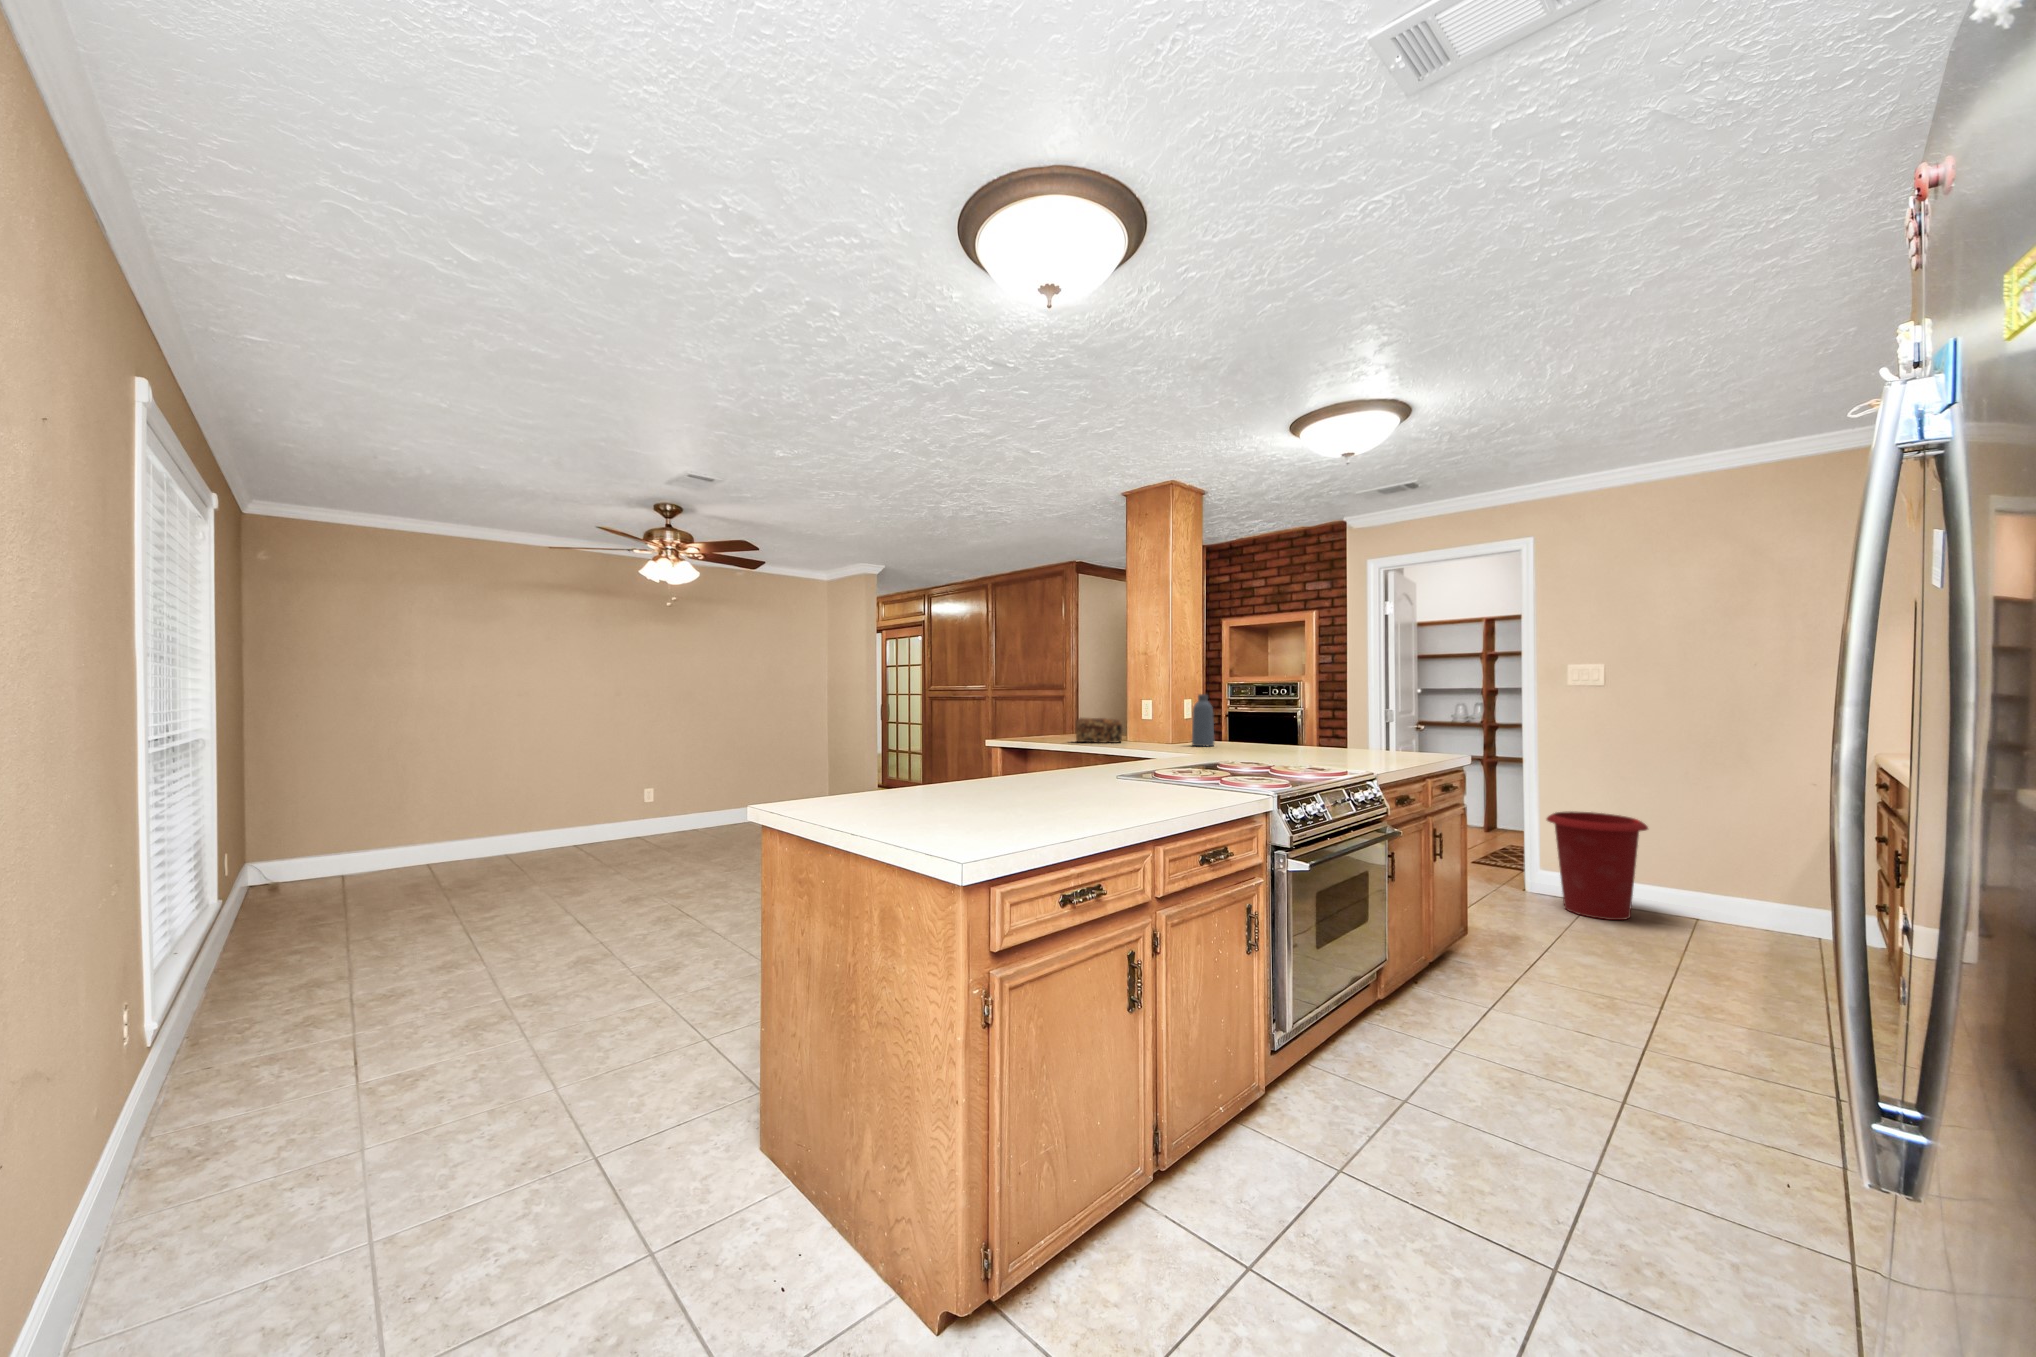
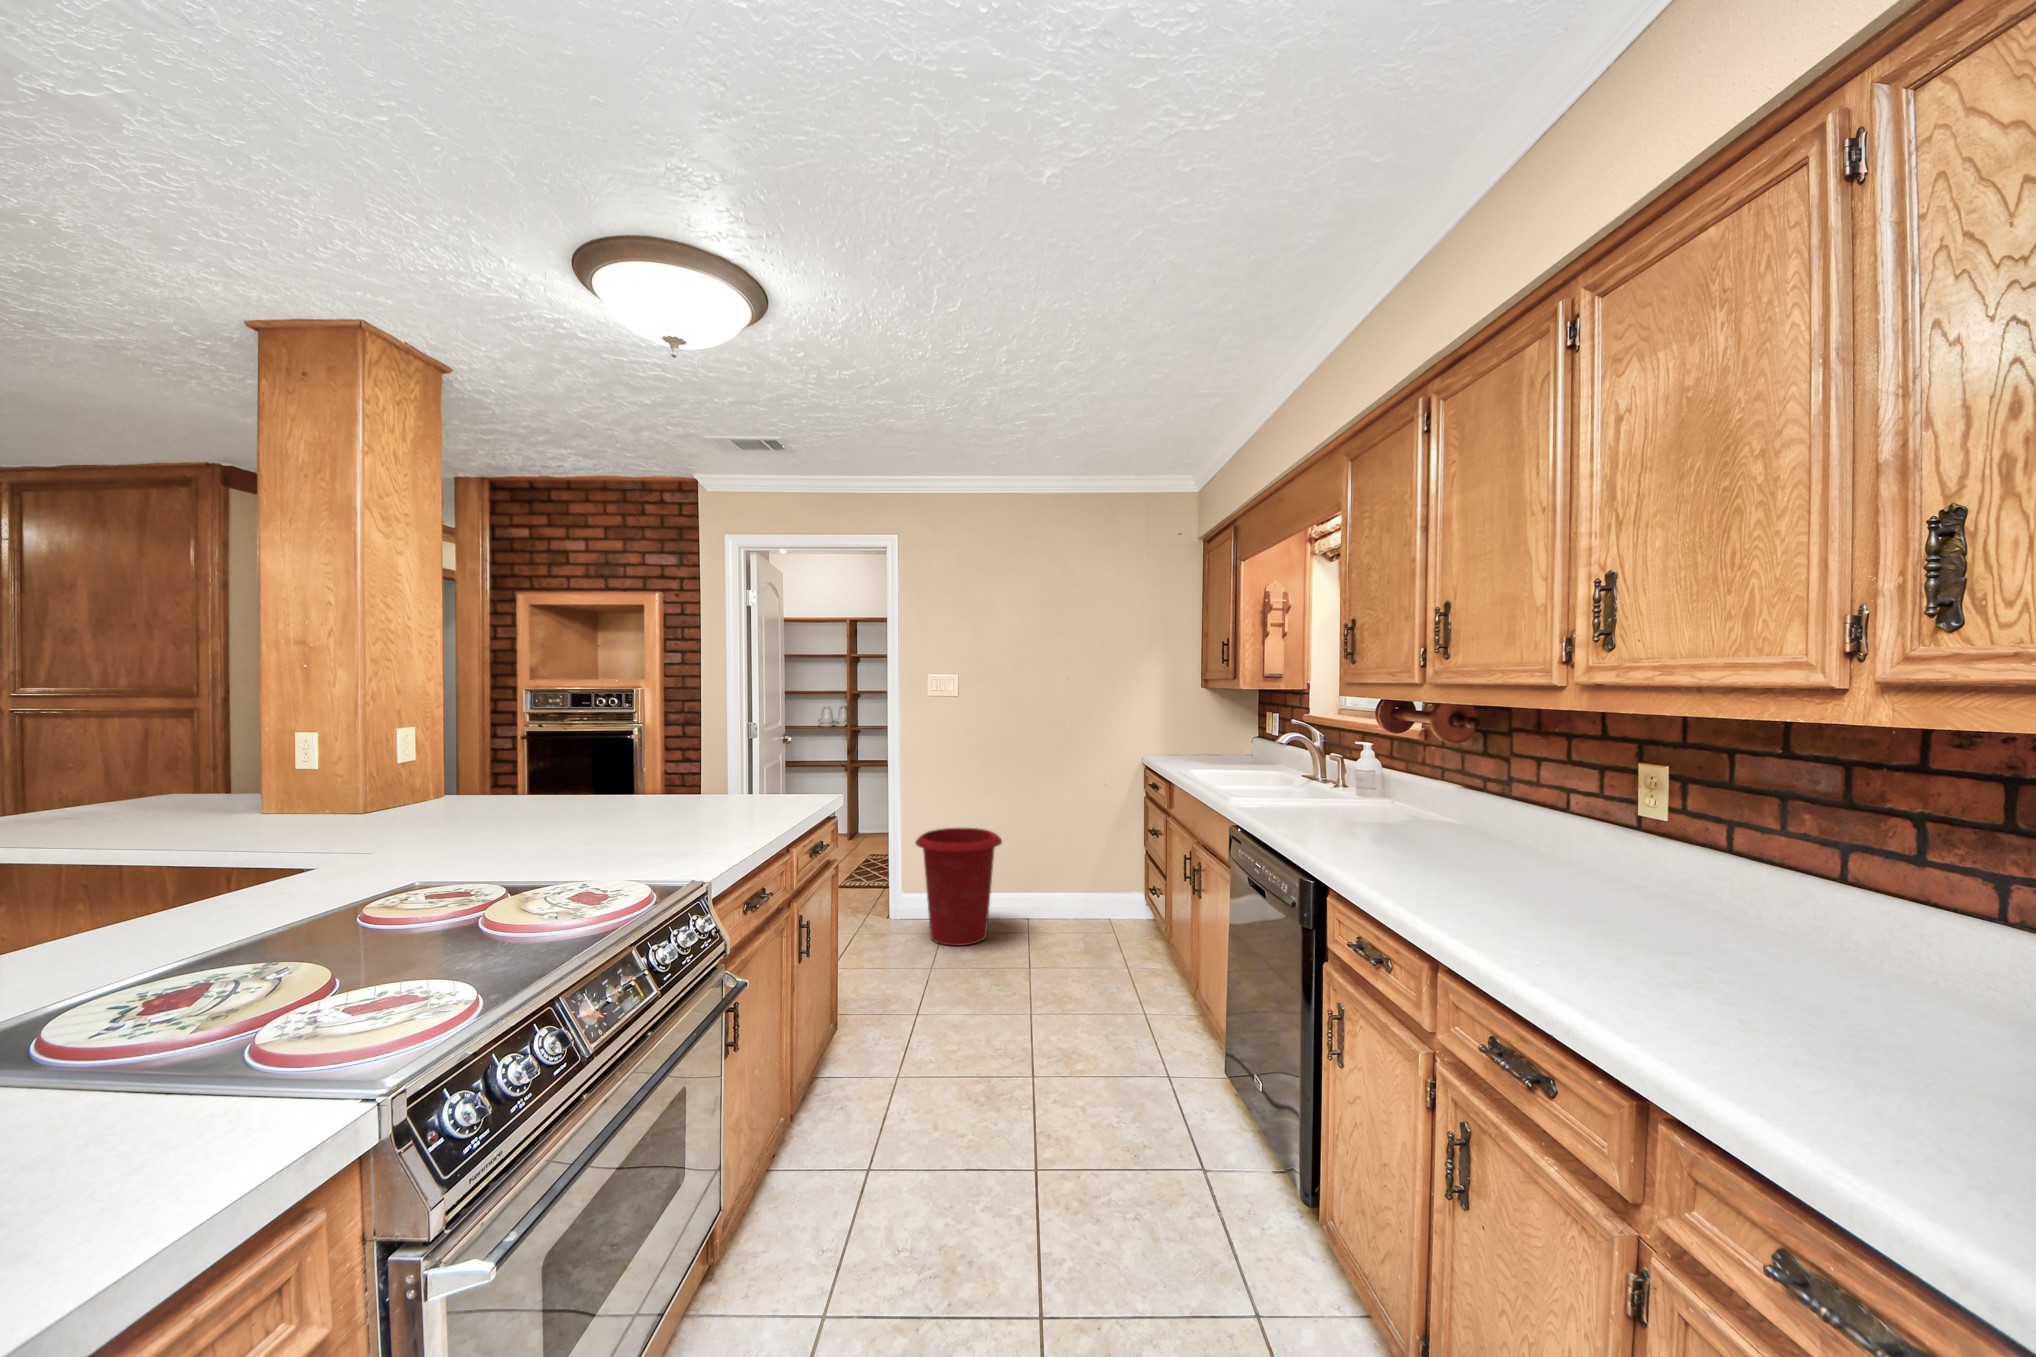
vase: present [1192,694,1214,747] -> none [415,718,463,811]
bread loaf: present [1076,718,1122,743] -> none [118,767,263,825]

